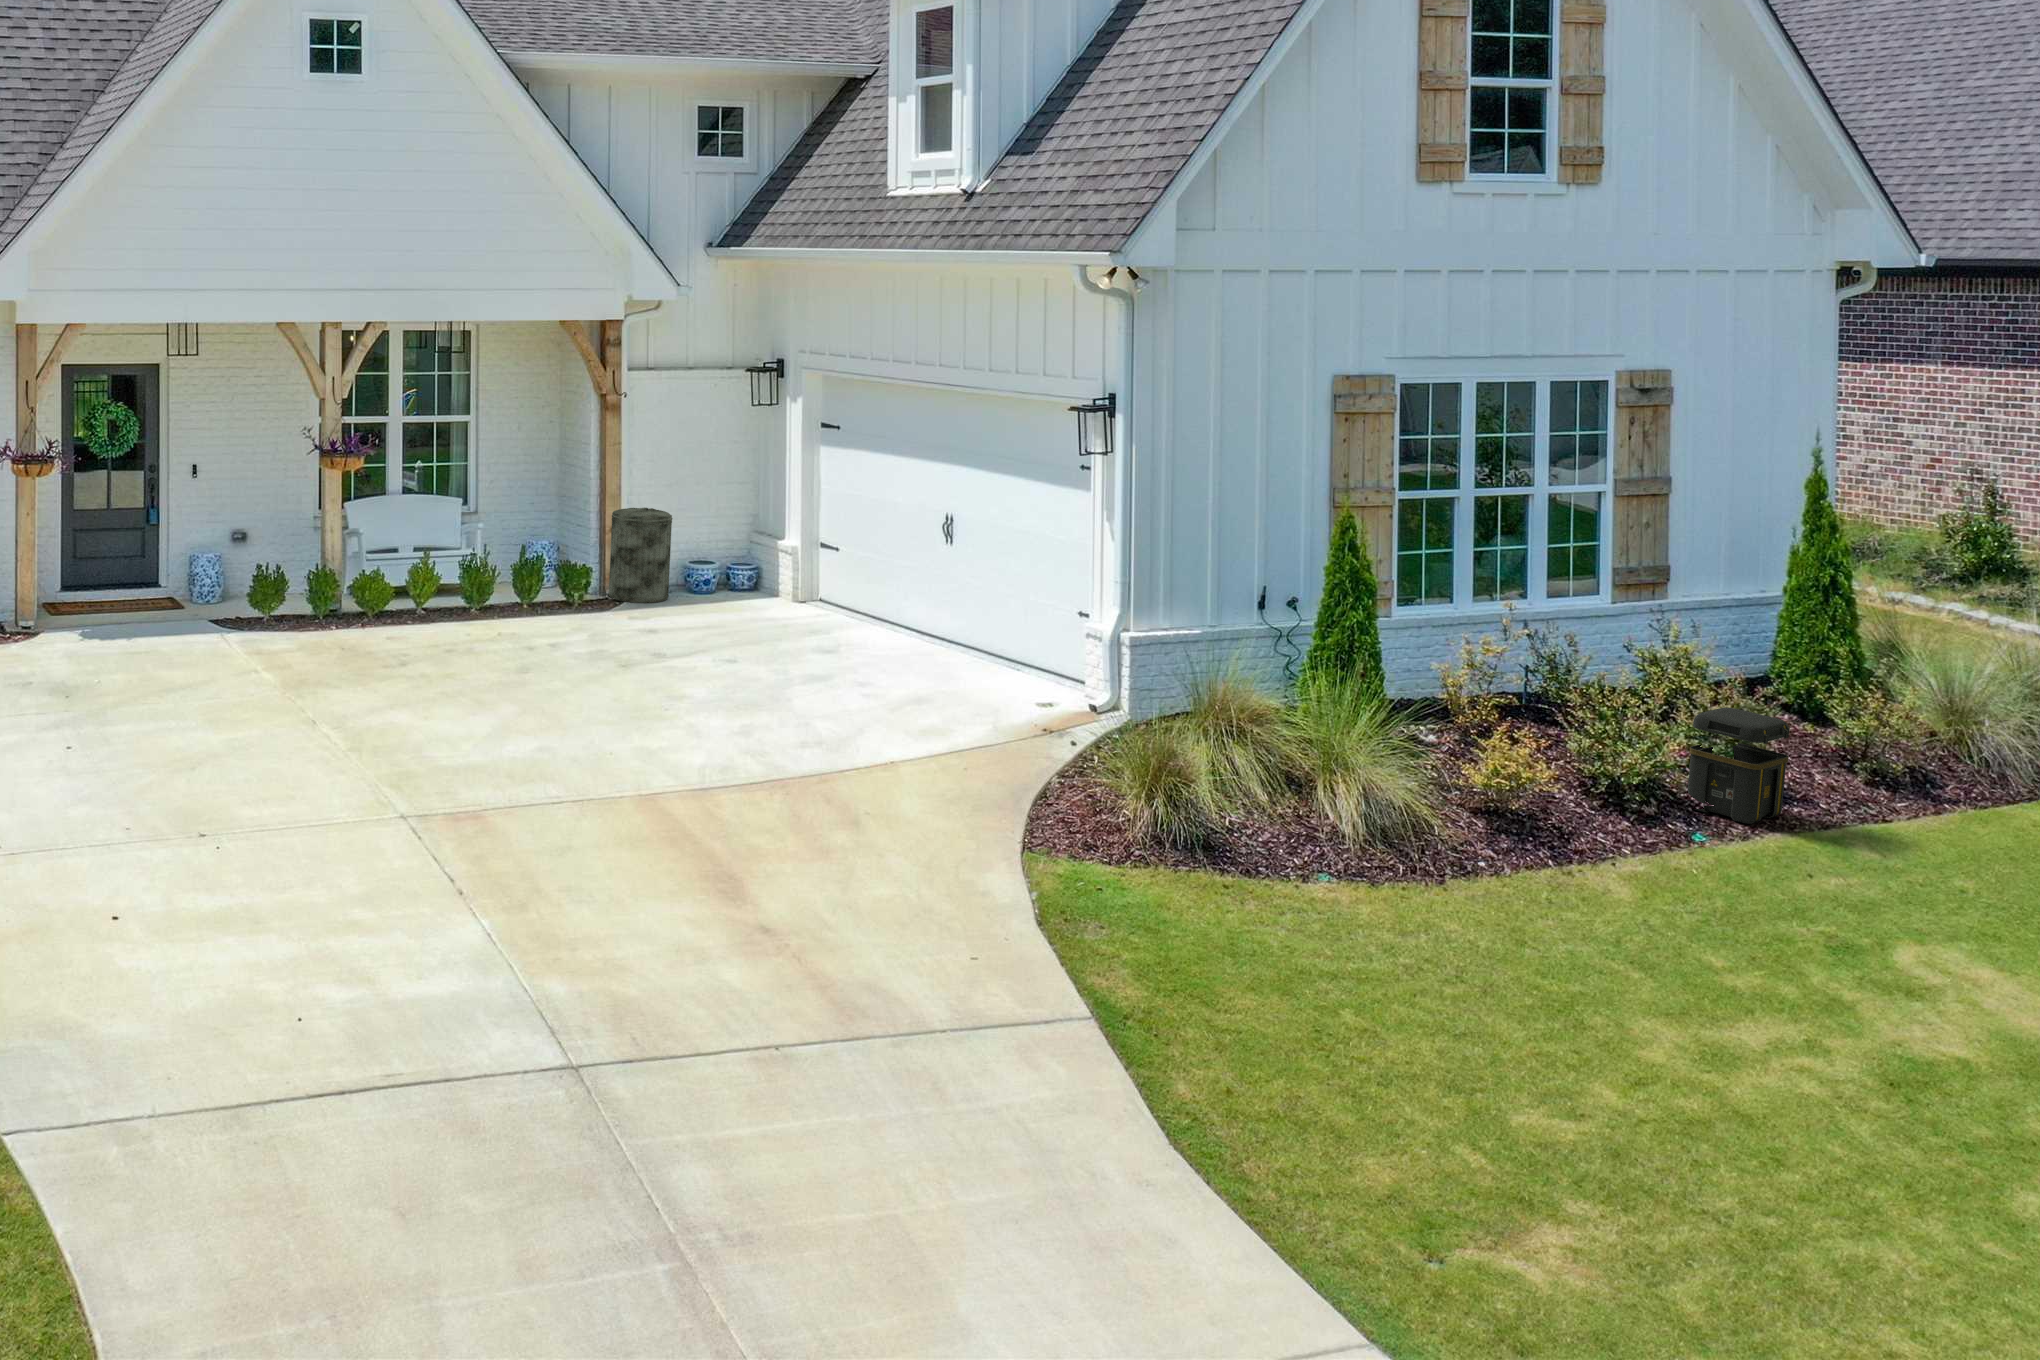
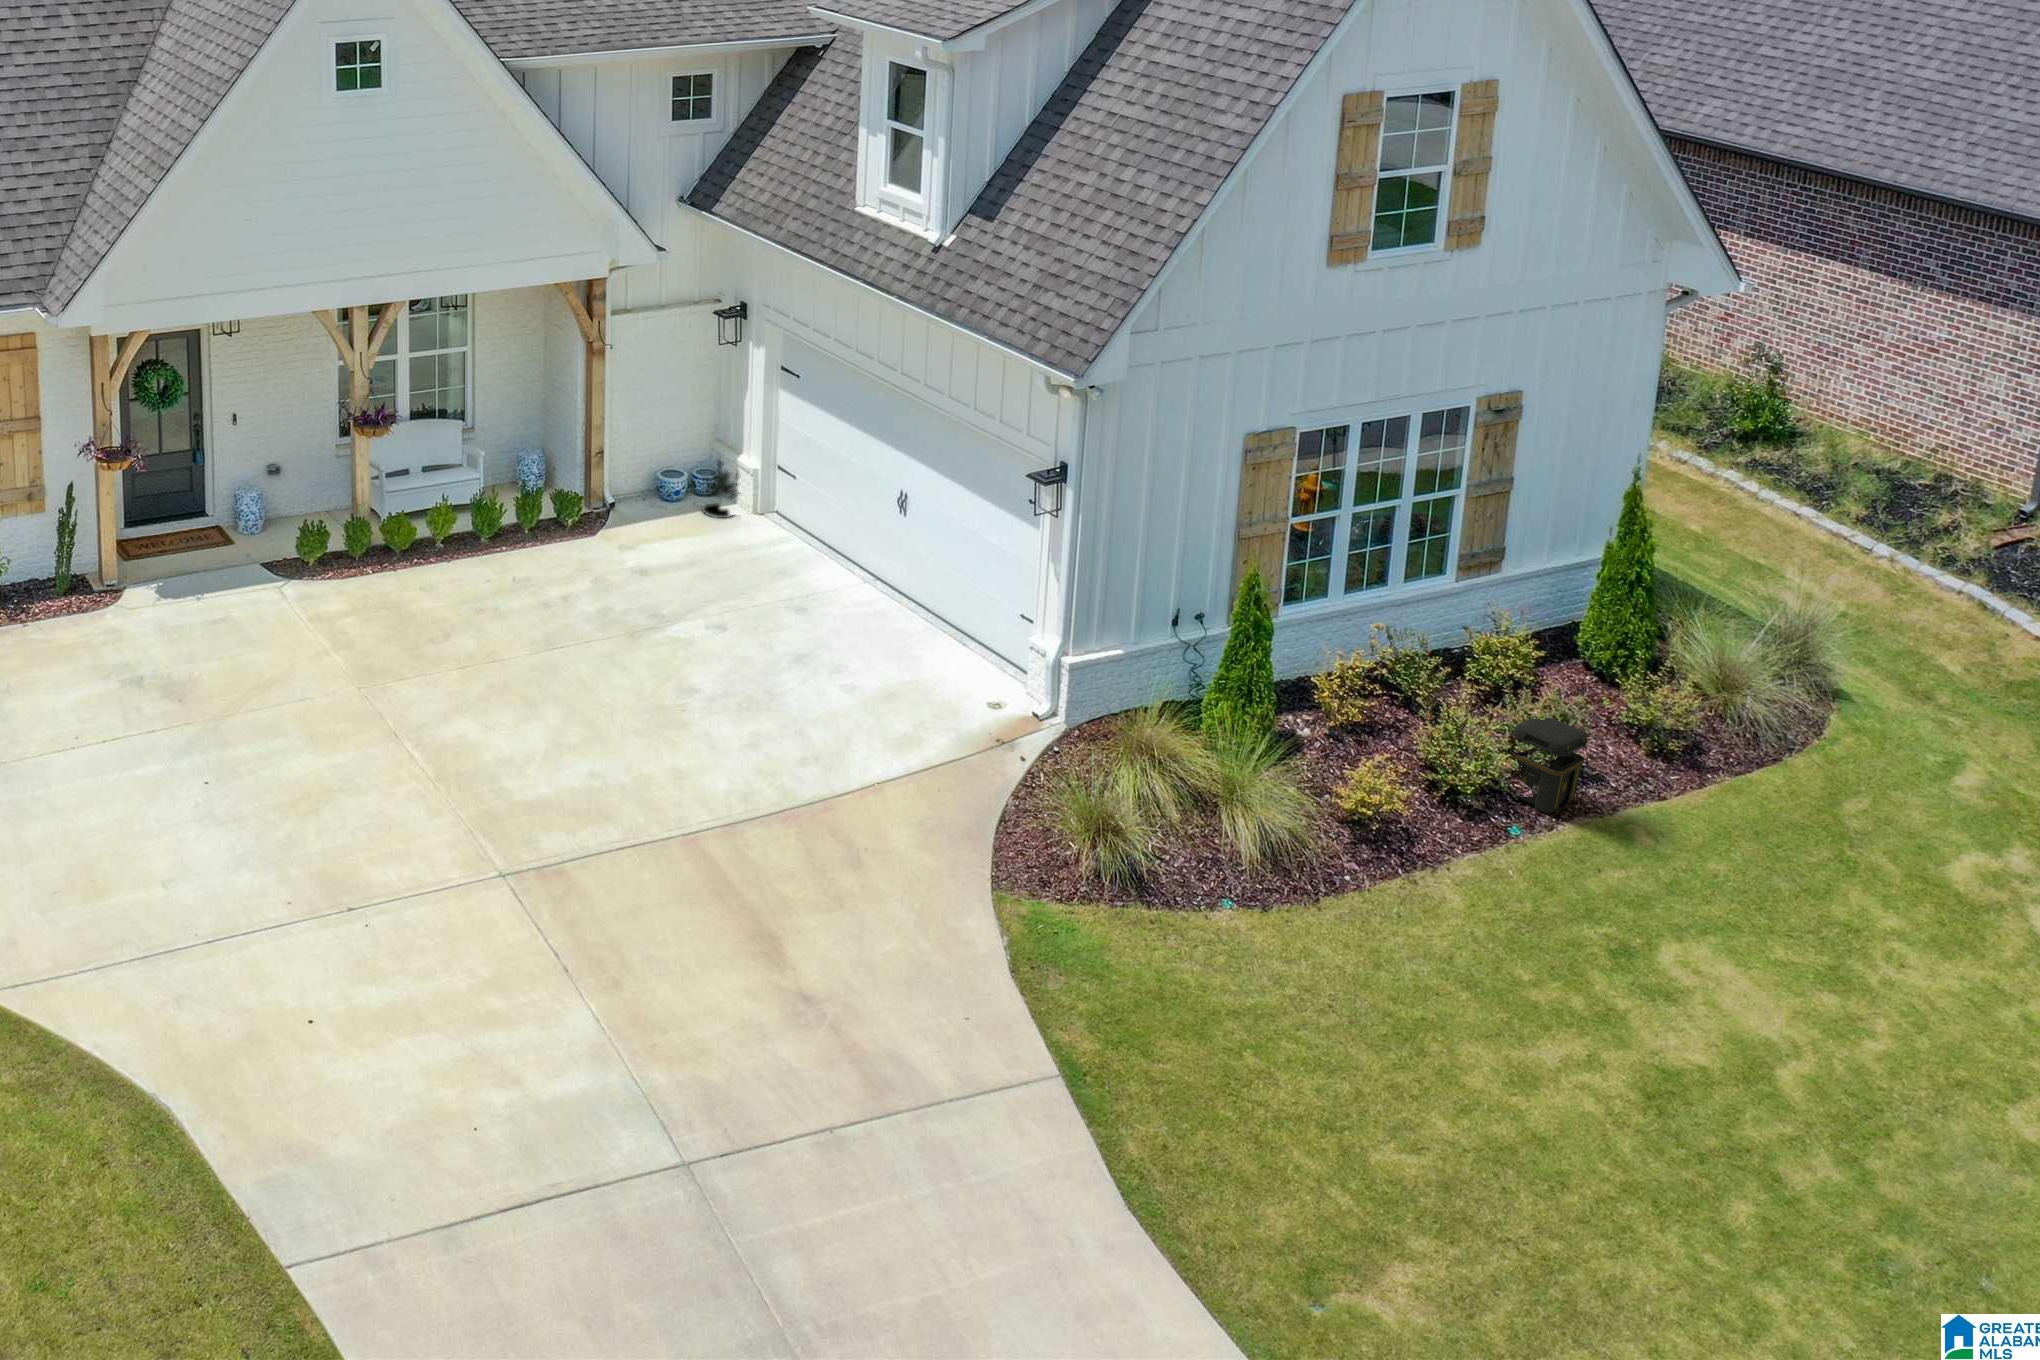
trash can: present [609,508,673,603] -> none [595,443,653,531]
potted tree: none [728,524,778,599] -> present [701,459,739,518]

